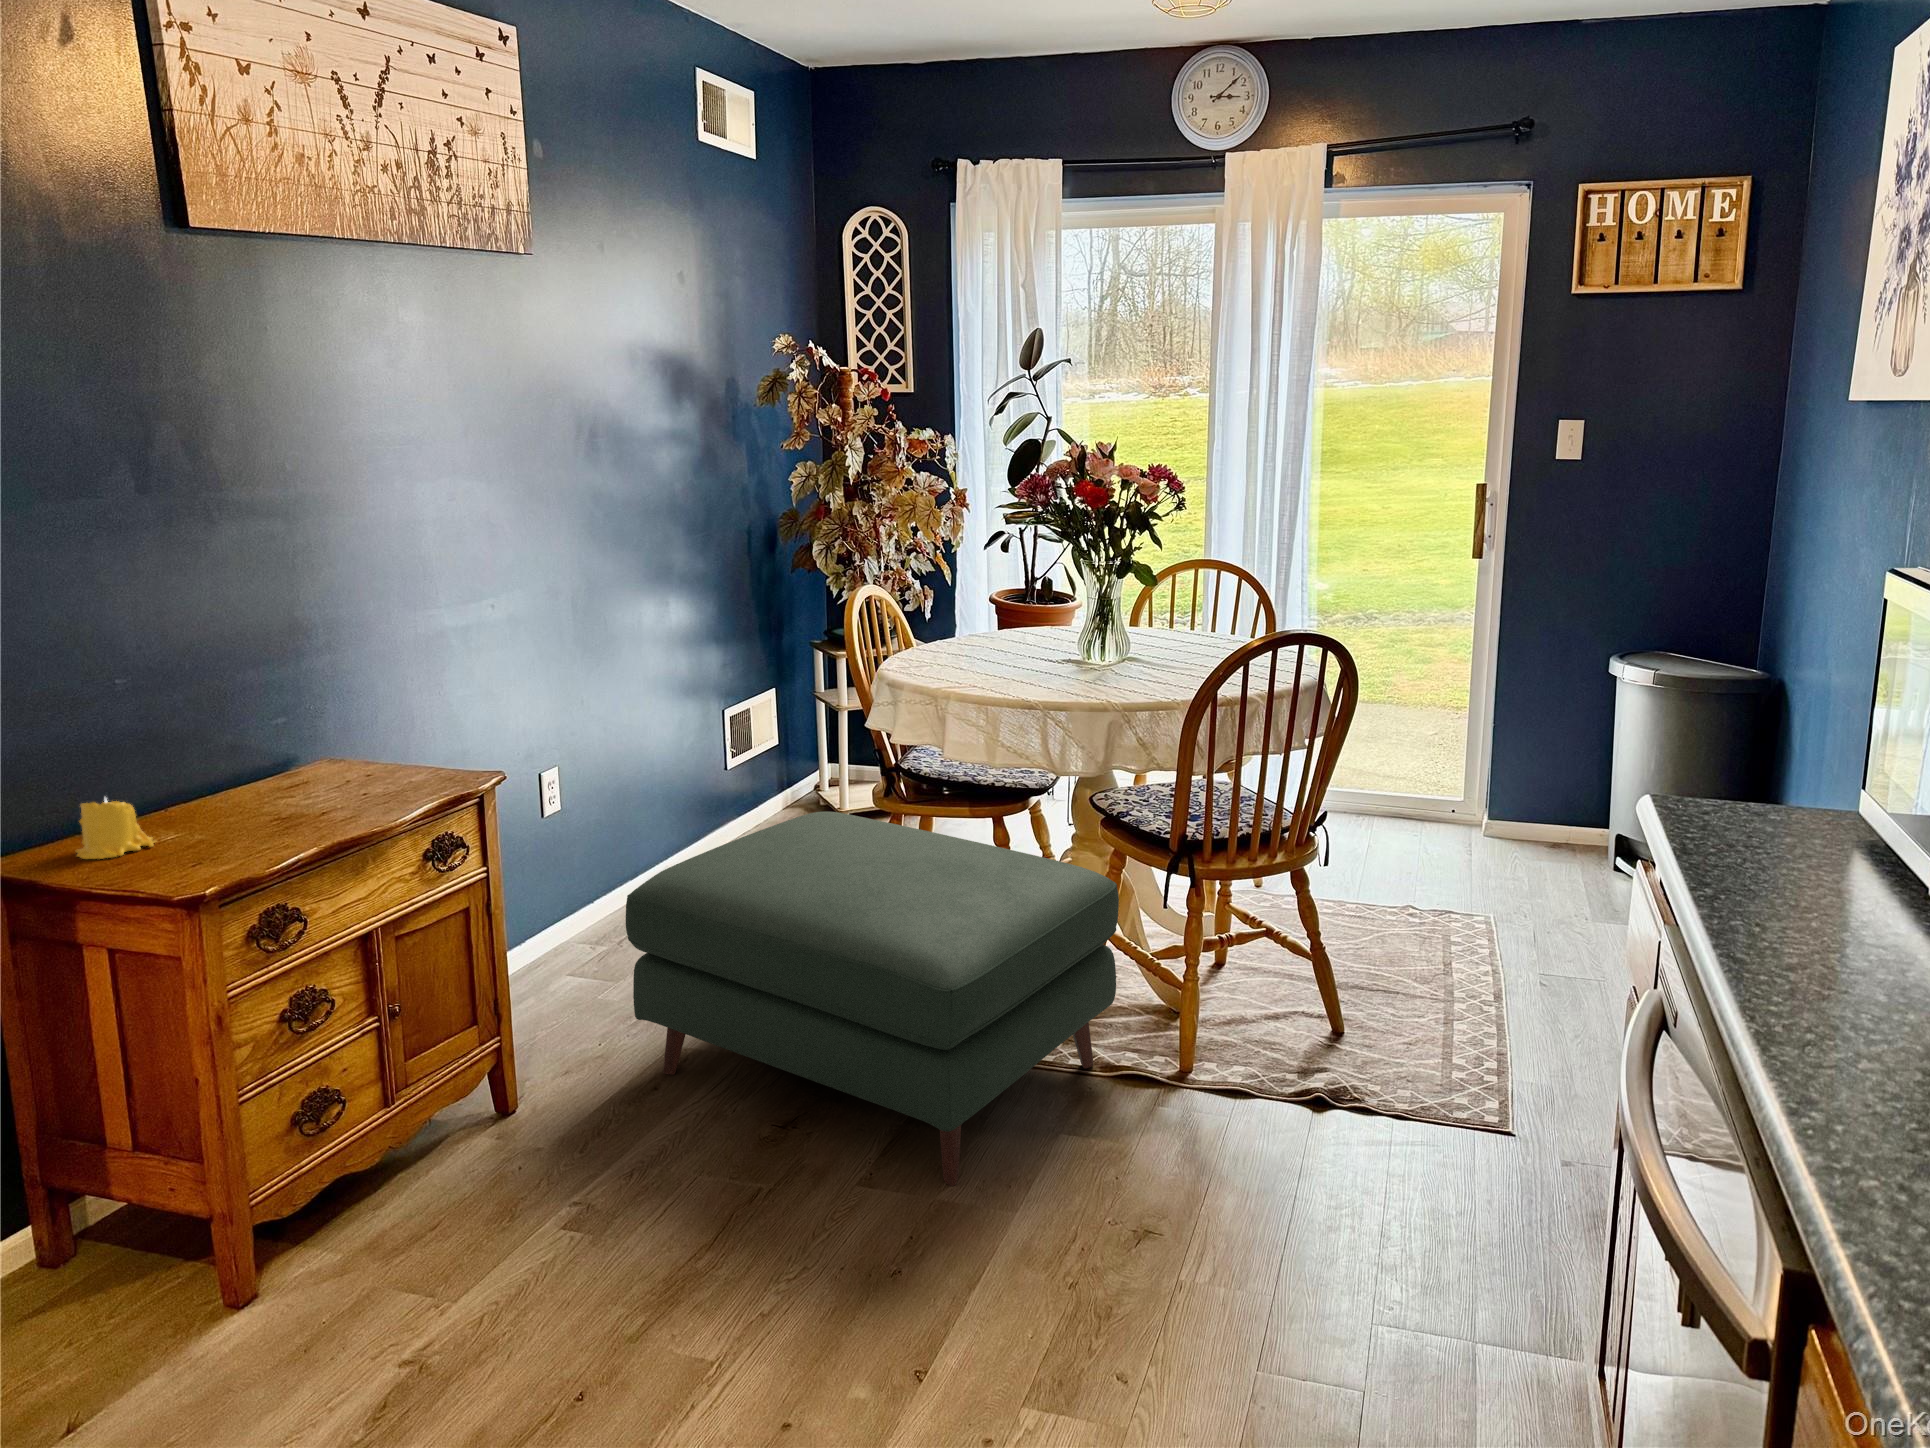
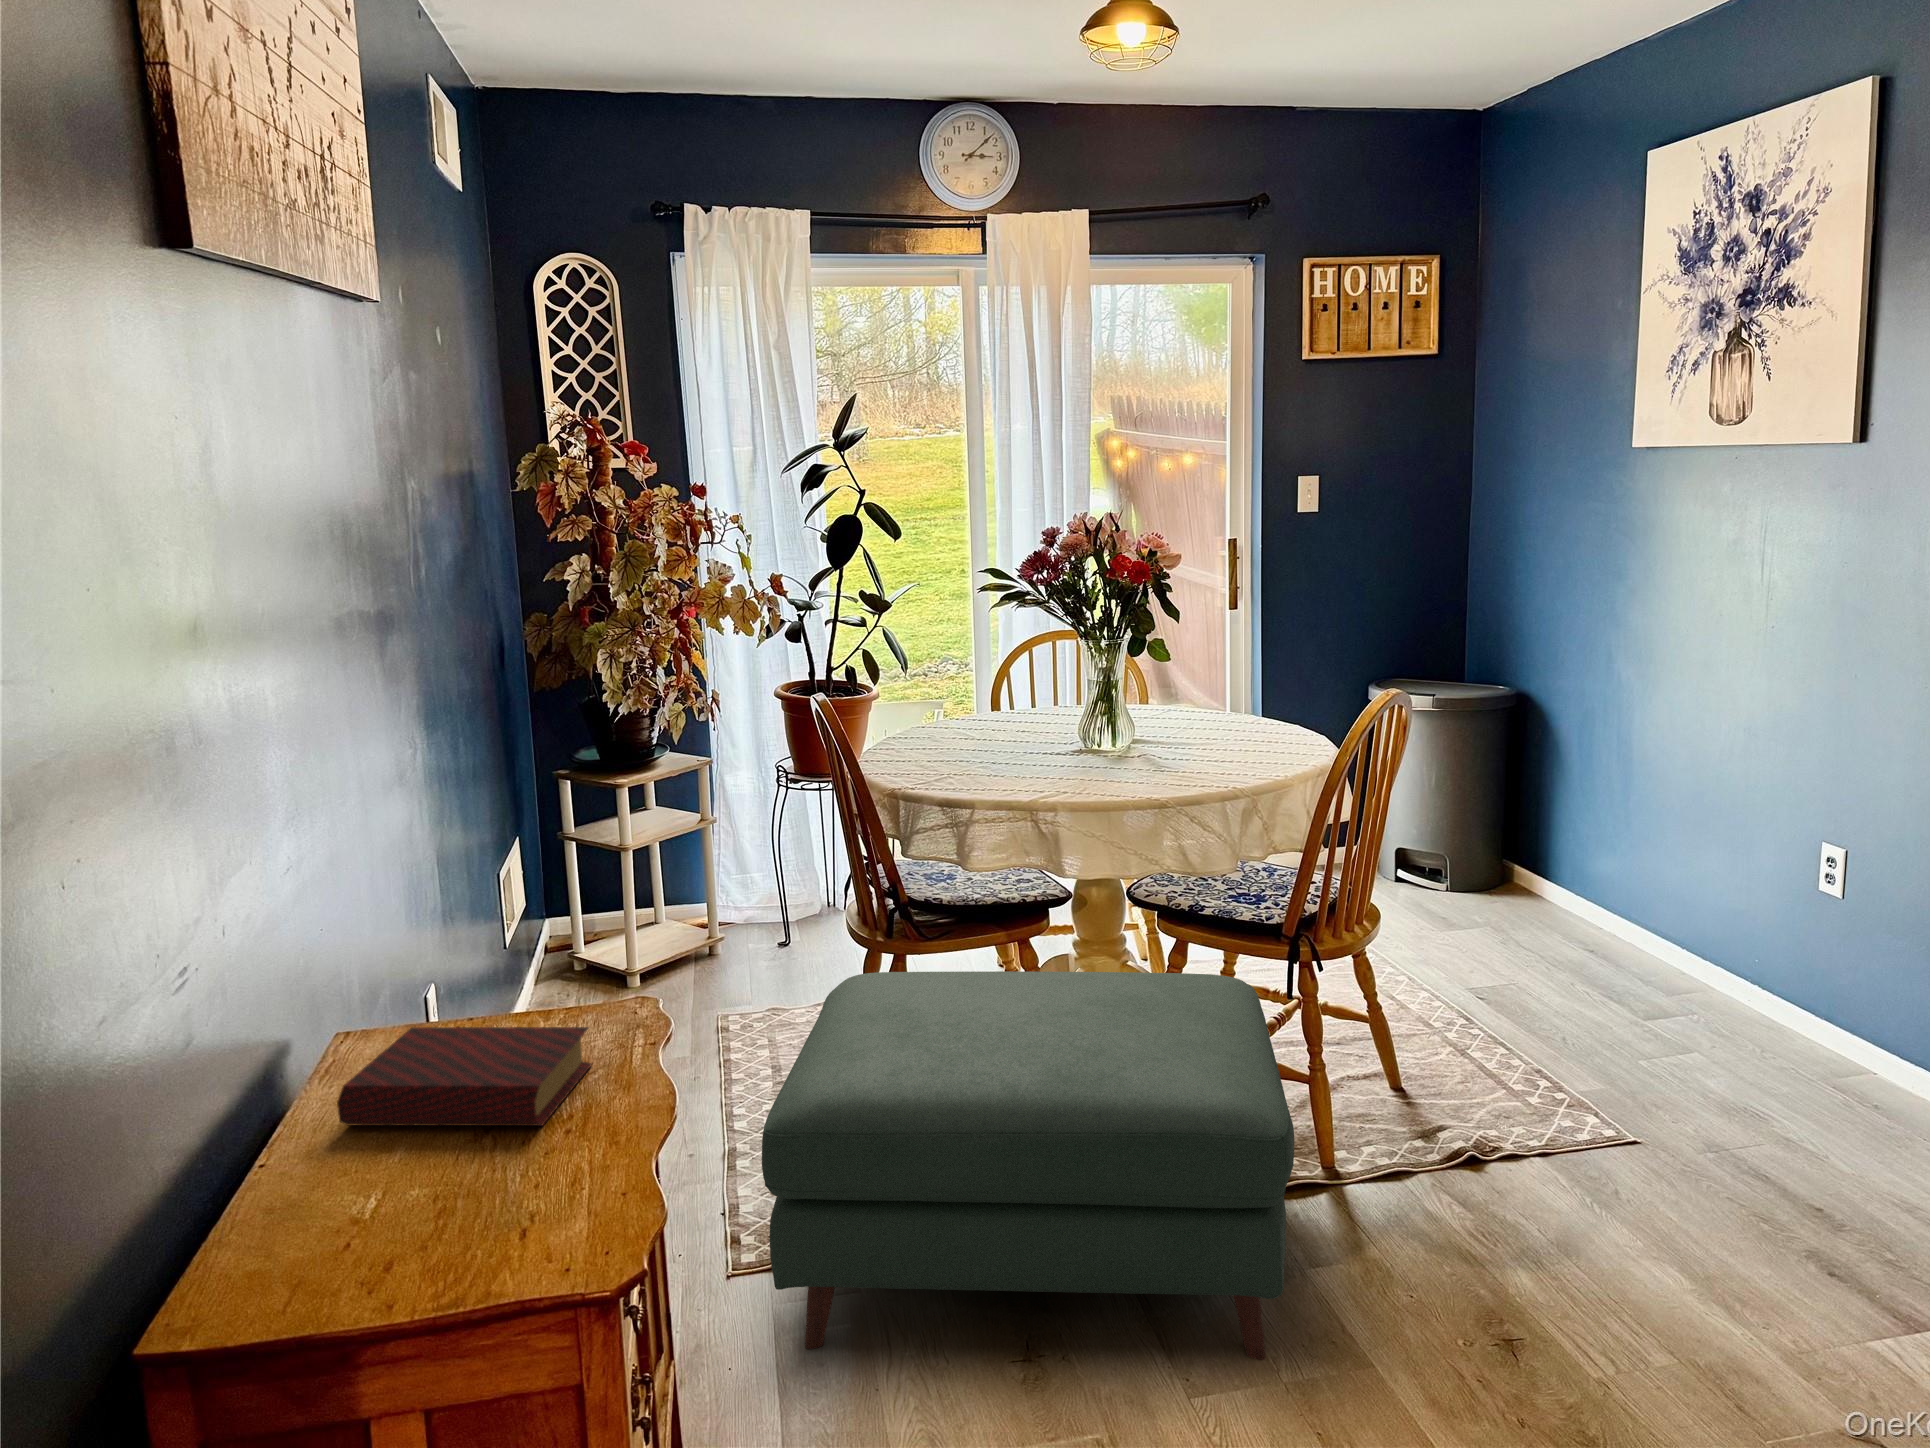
book: none [228,749,402,817] -> present [337,1027,592,1126]
candle: present [76,799,156,859] -> none [270,1170,387,1287]

